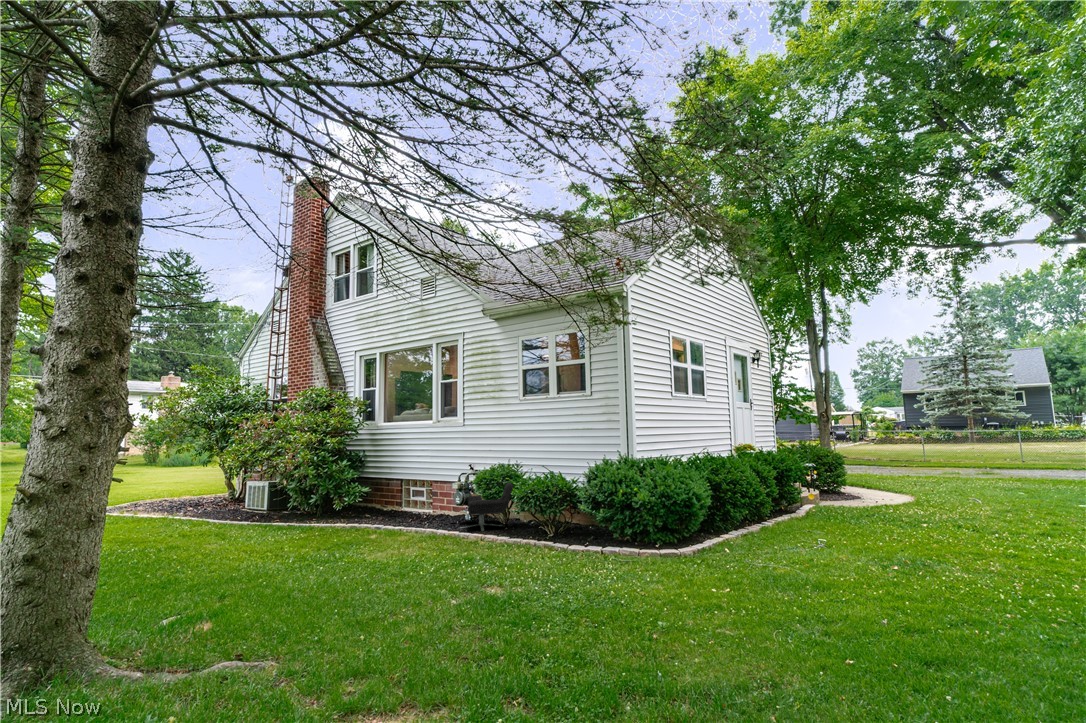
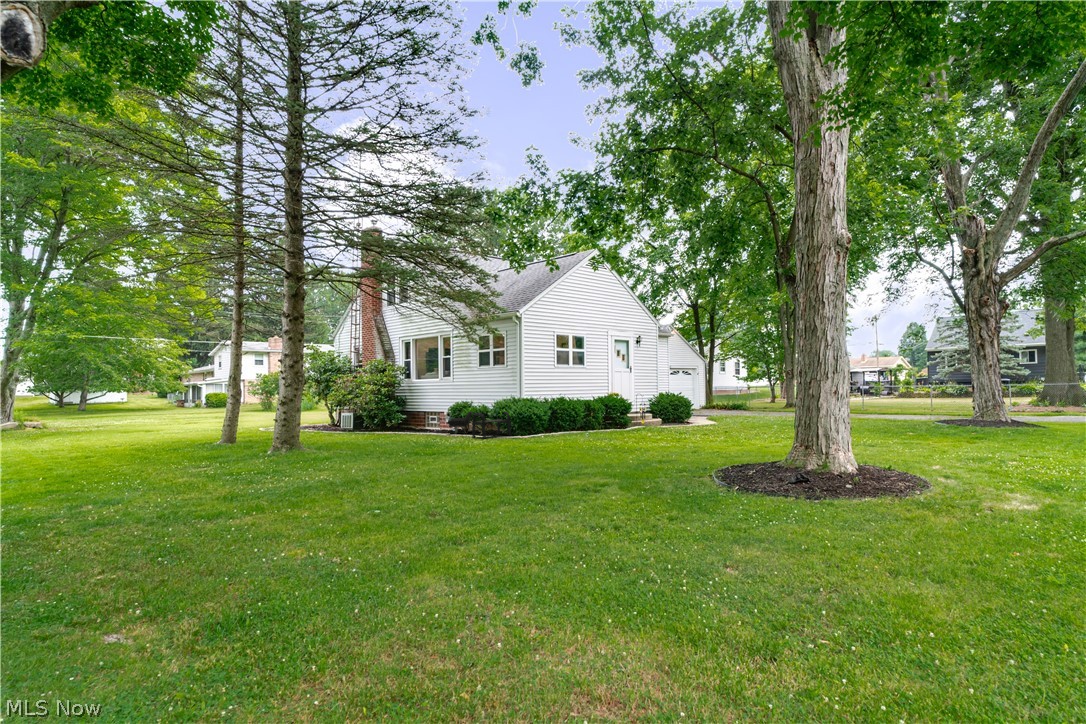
bench: none [531,483,607,548] -> present [472,412,511,439]

